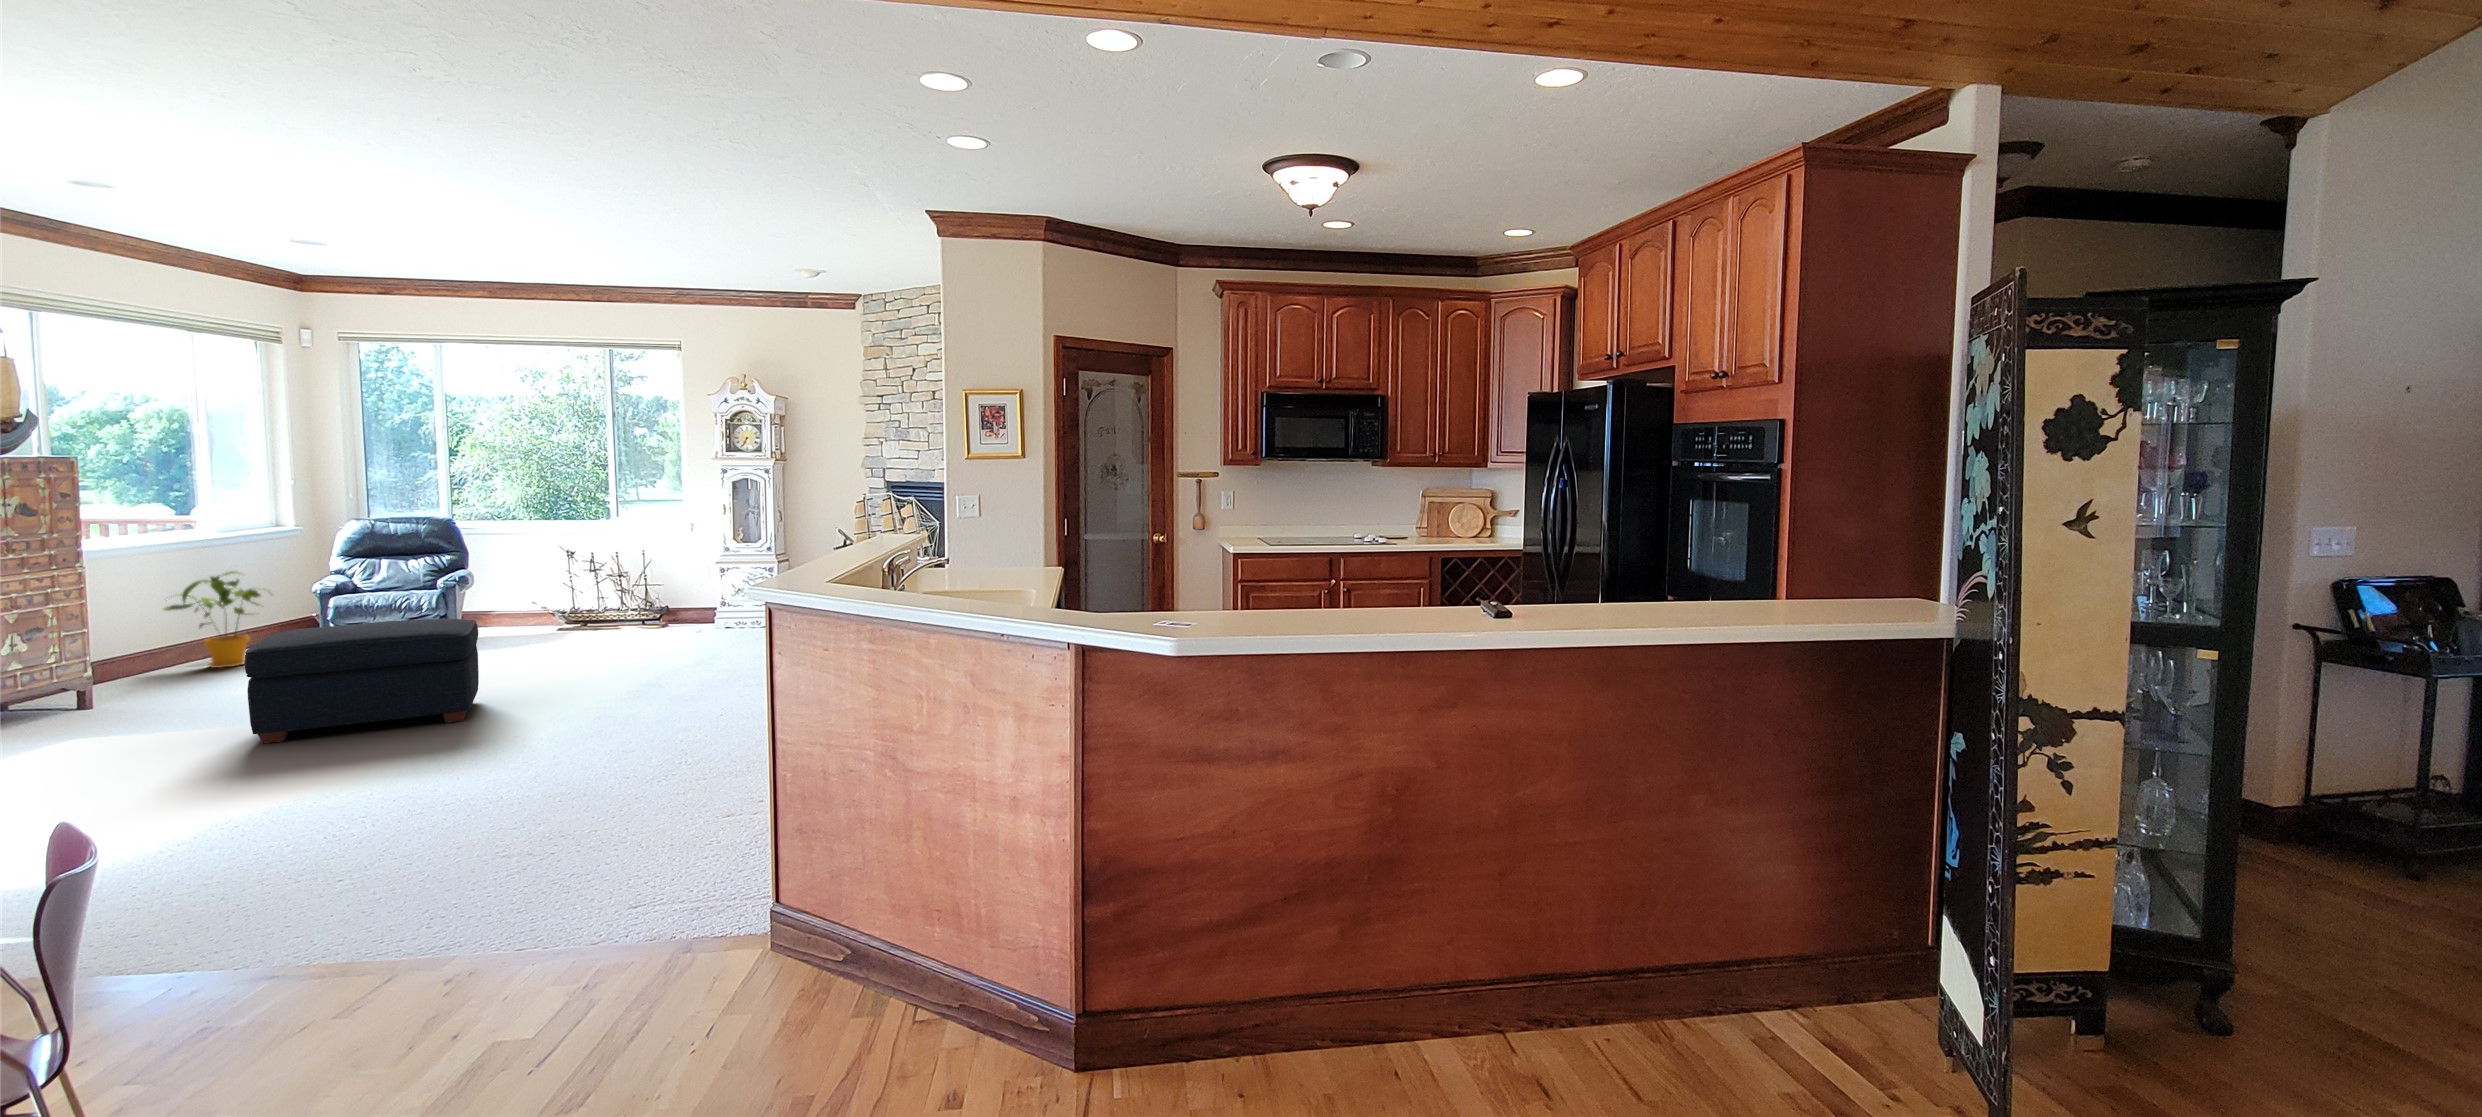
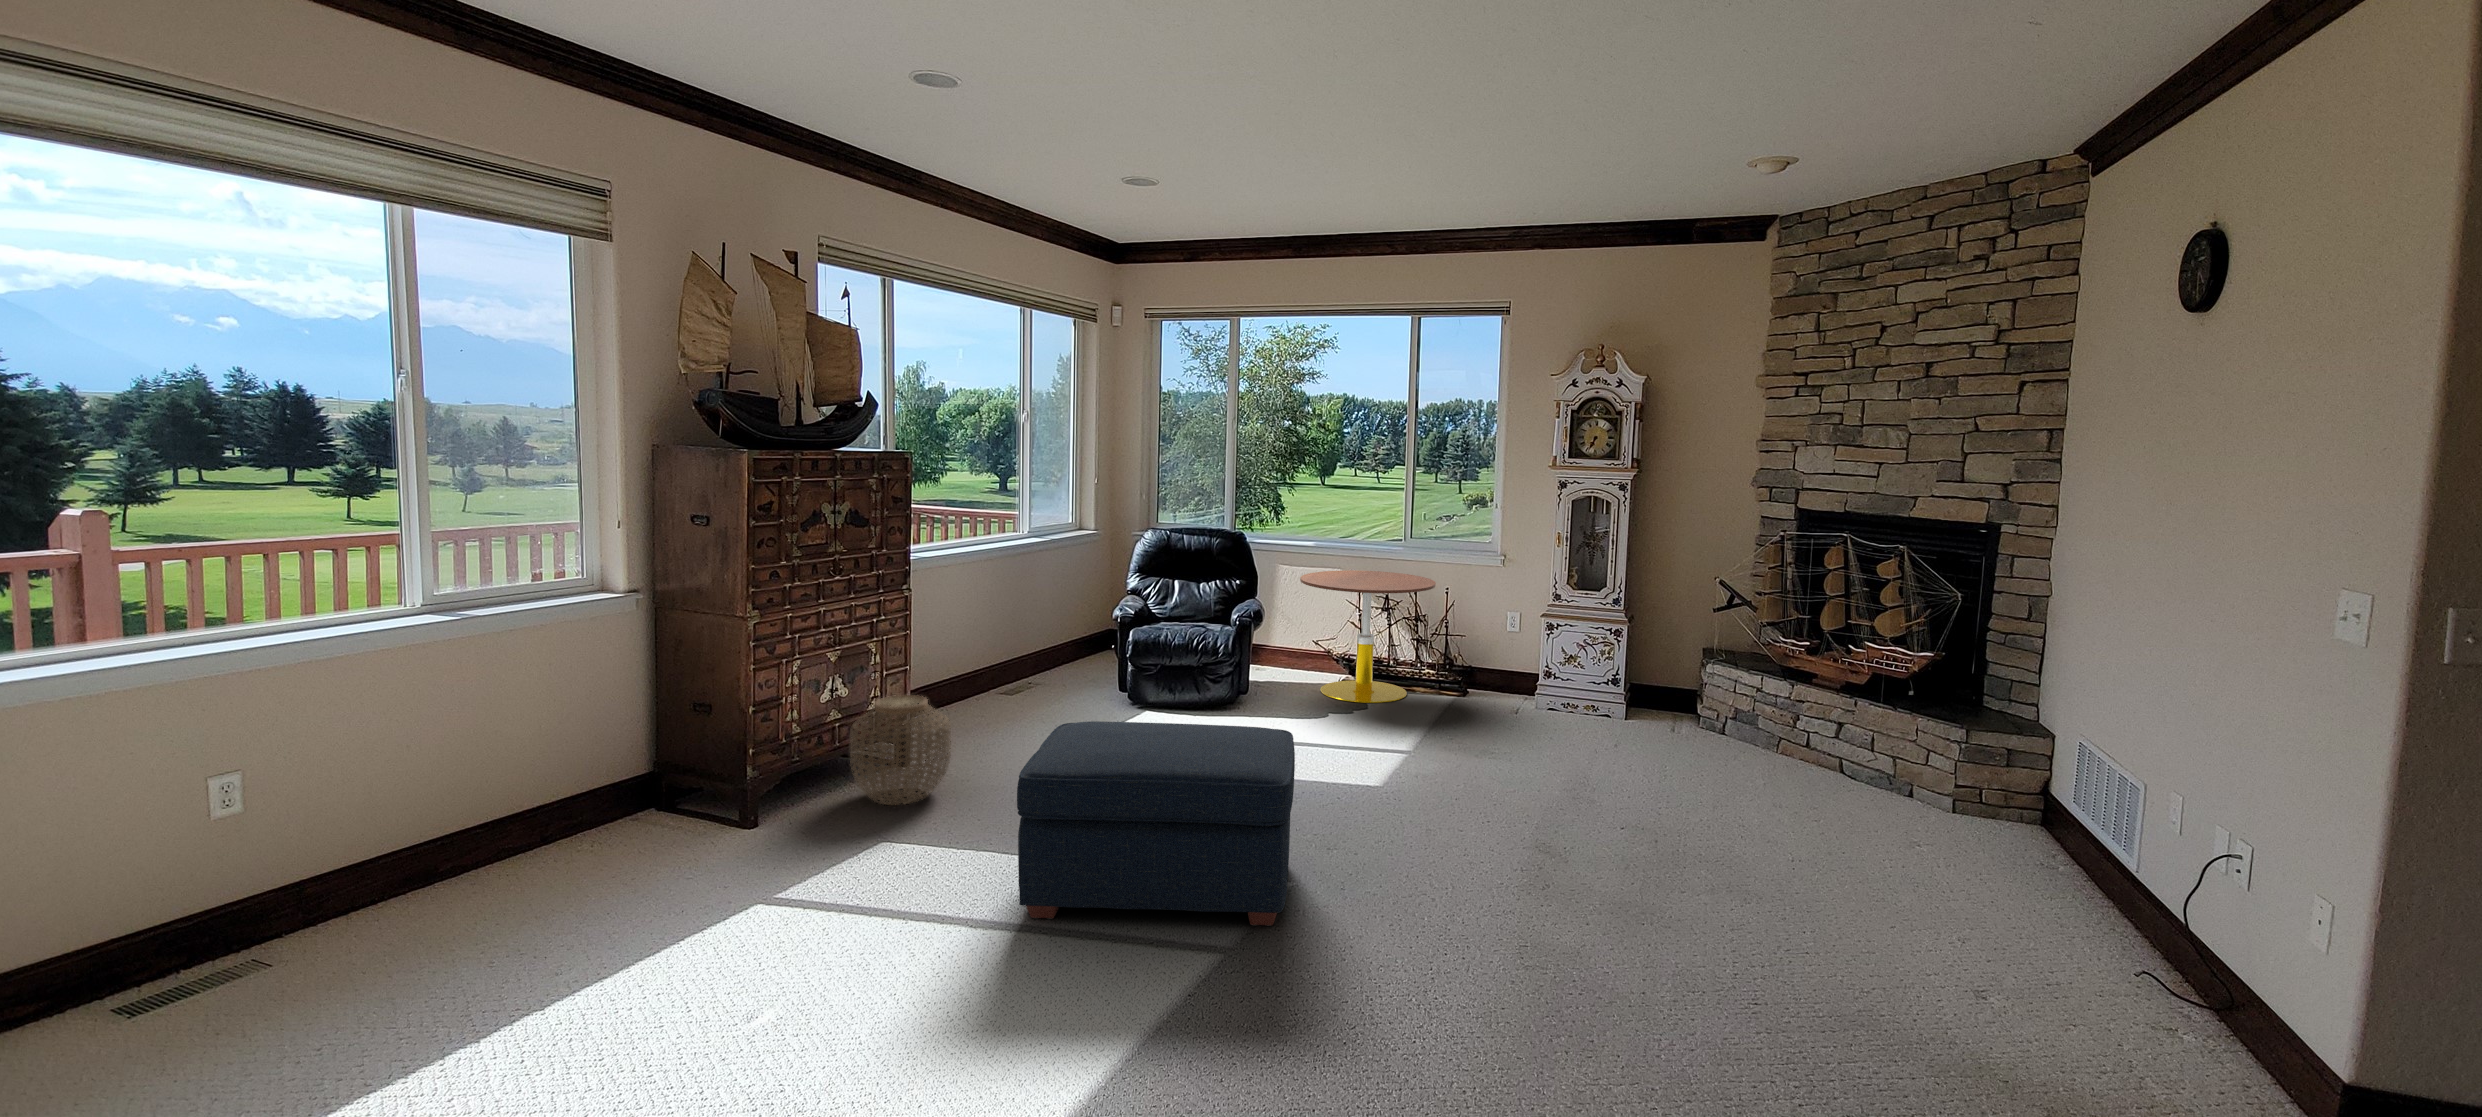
side table: none [504,542,629,636] -> present [1300,570,1436,703]
house plant: present [164,571,271,668] -> none [990,589,1082,701]
woven basket: none [37,644,152,727] -> present [850,695,951,805]

